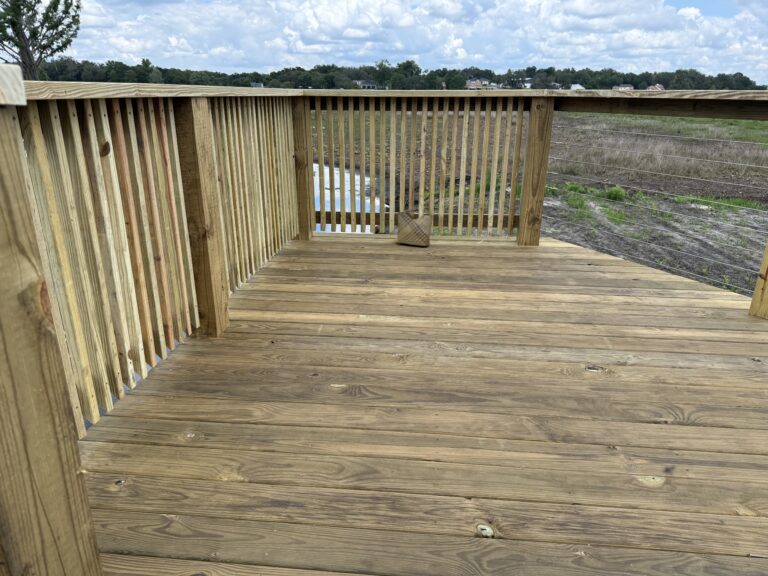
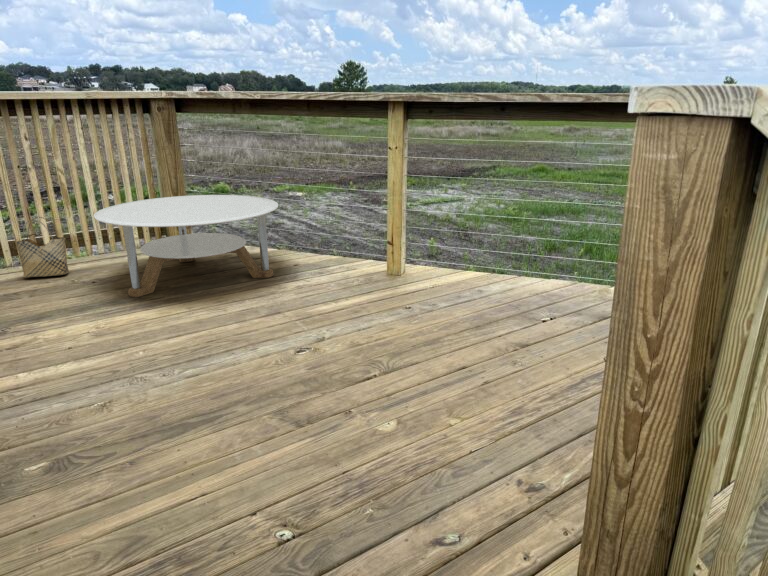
round table: none [454,192,630,287] -> present [94,195,278,297]

